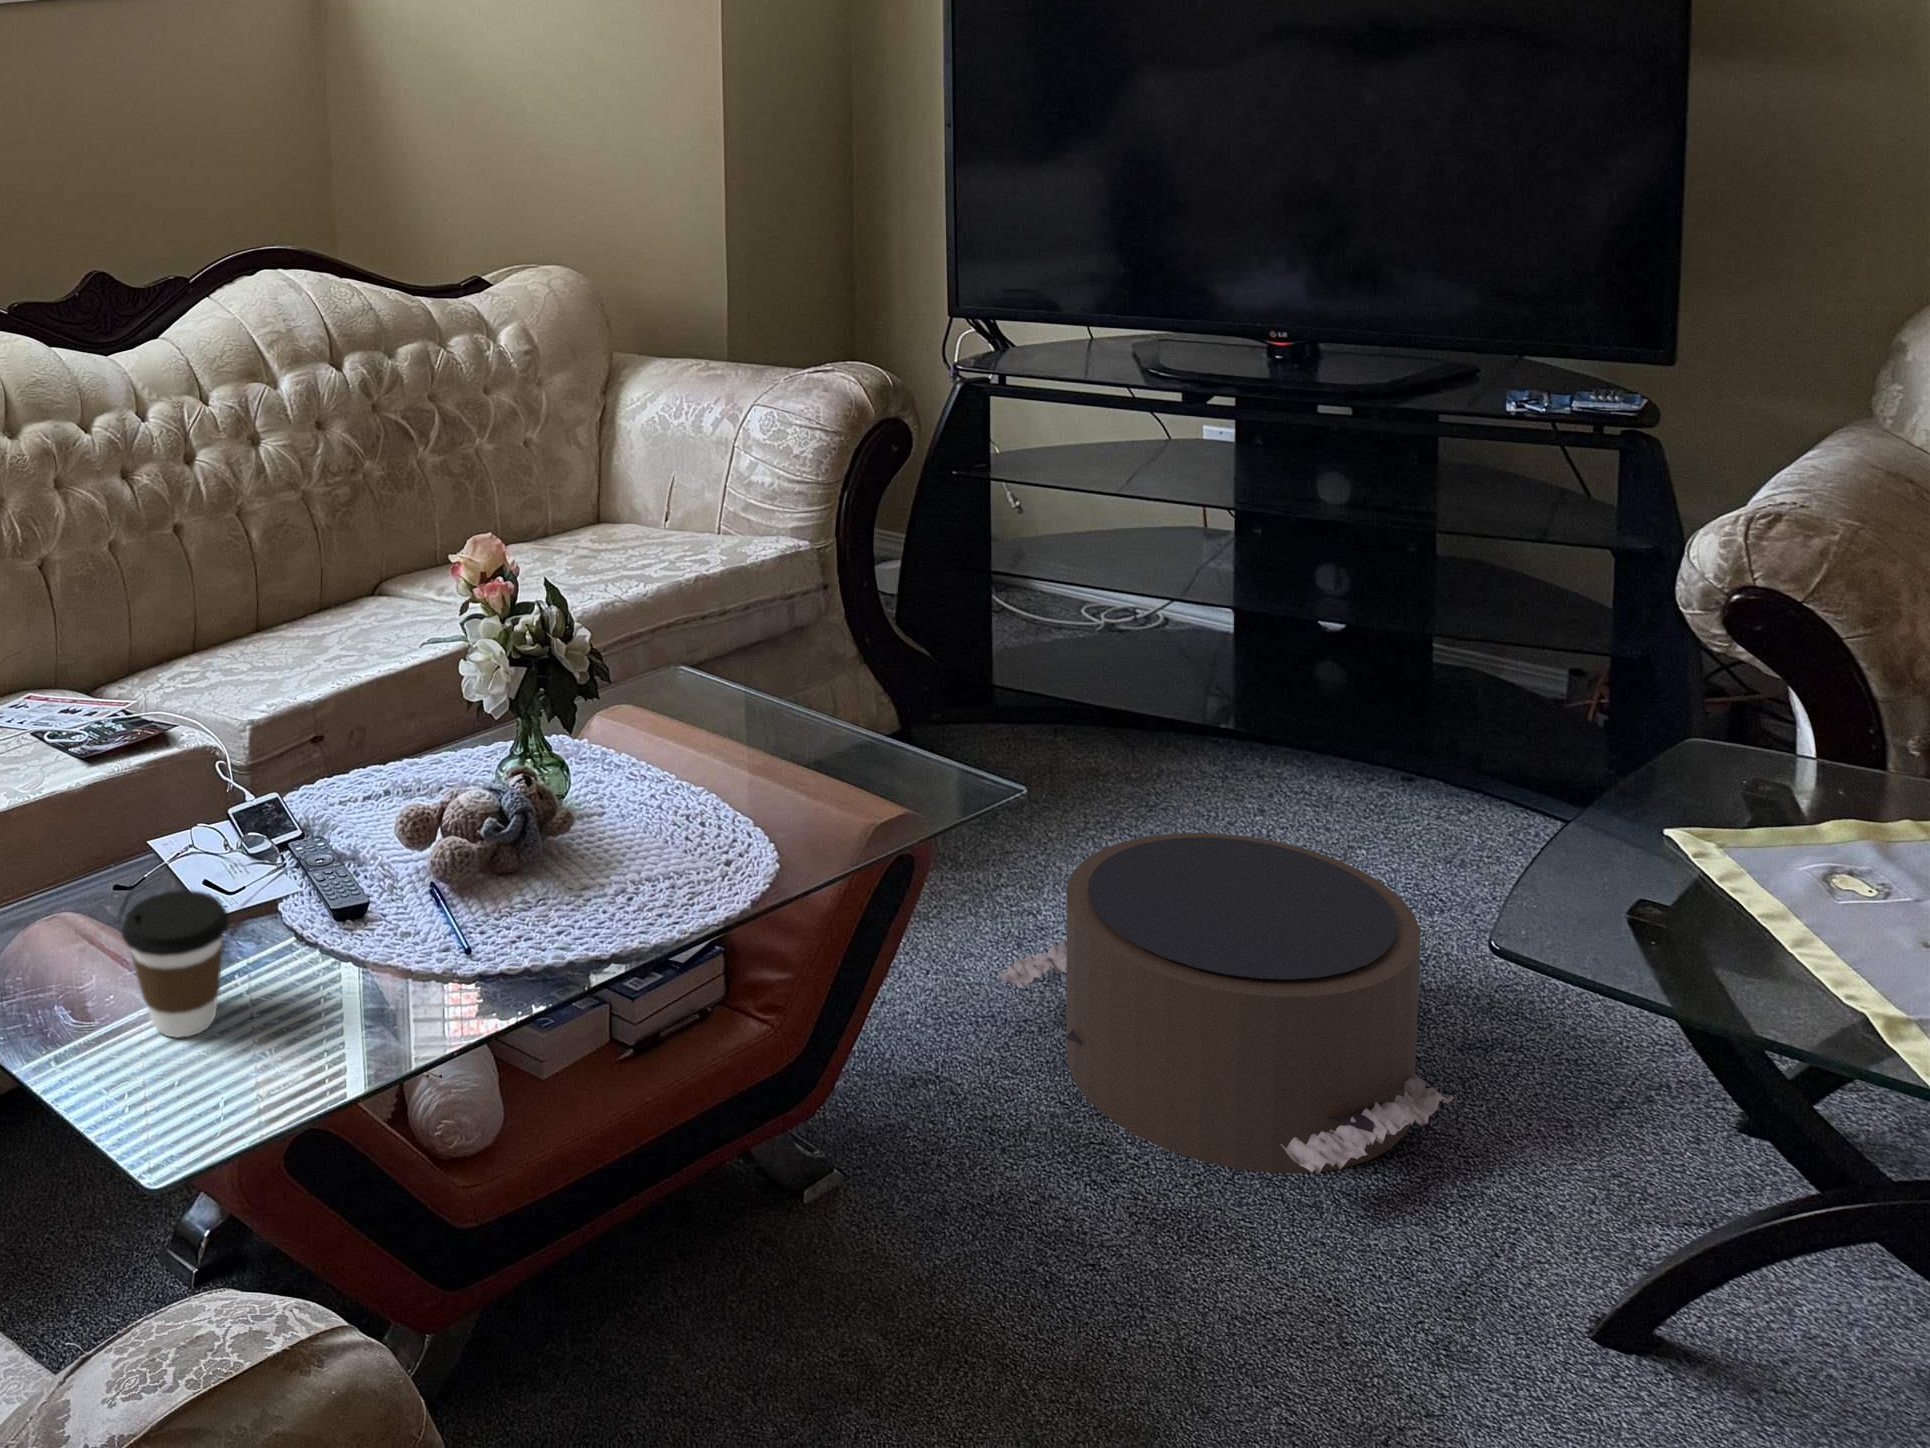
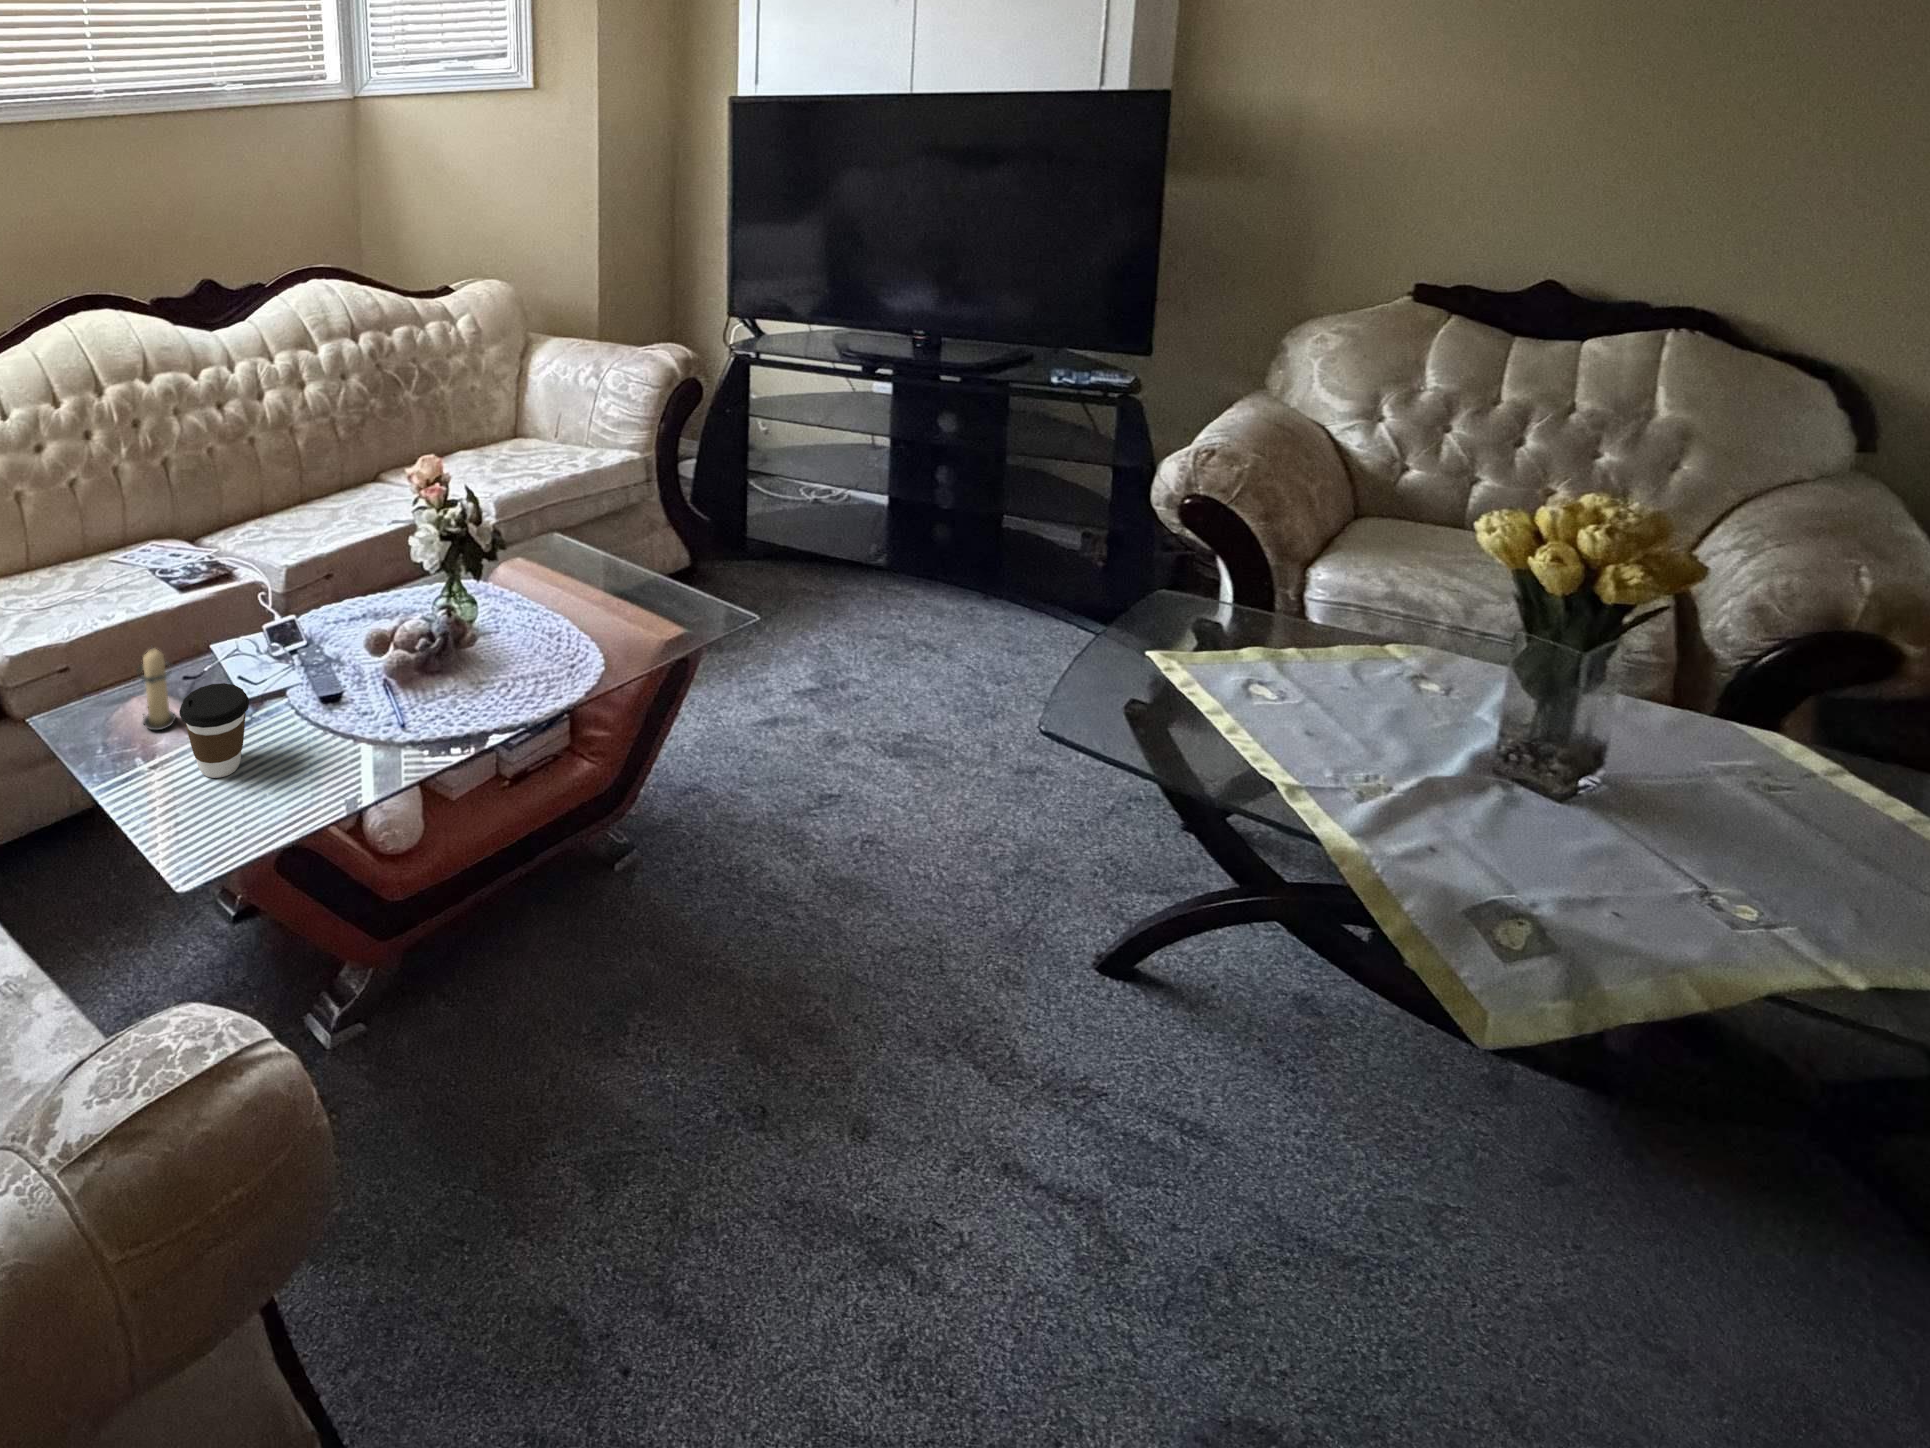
candle: none [40,832,113,972] -> present [137,648,176,730]
pouf: present [998,833,1454,1174] -> none [739,640,1007,856]

